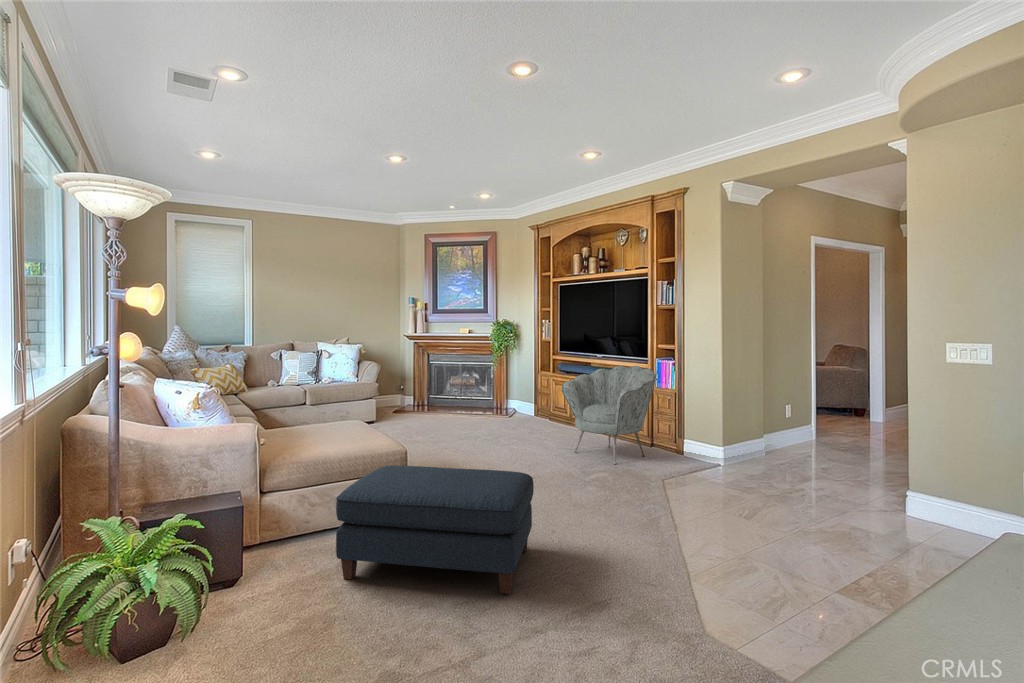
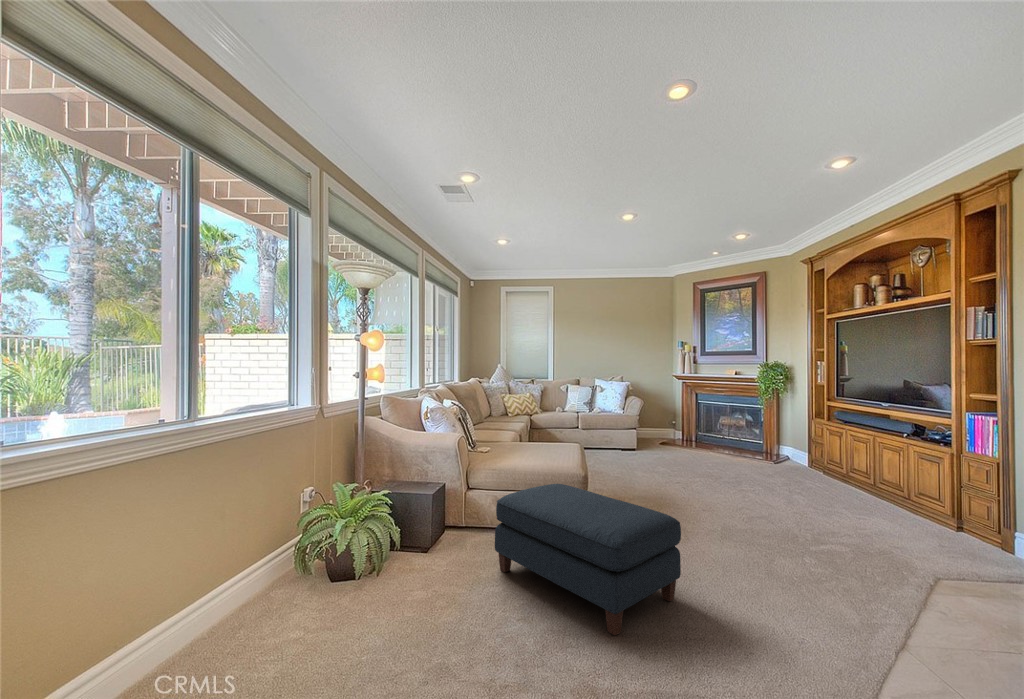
armchair: present [562,366,656,464] -> none [812,418,953,540]

